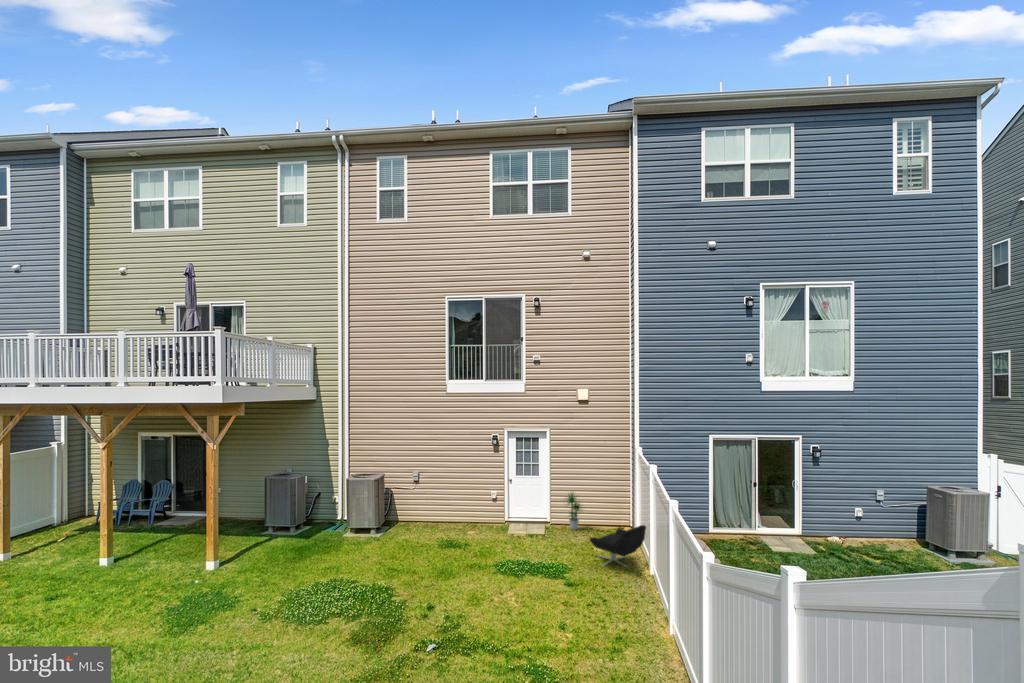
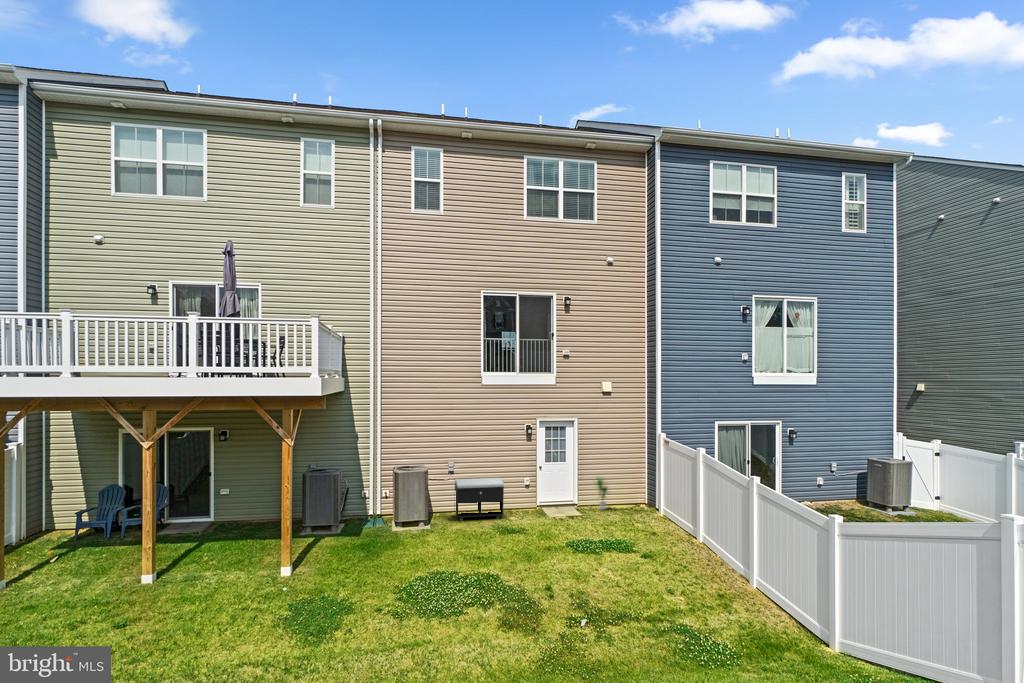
storage bench: none [413,487,465,531] -> present [455,478,504,520]
lounge chair: present [590,525,646,567] -> none [649,496,695,534]

